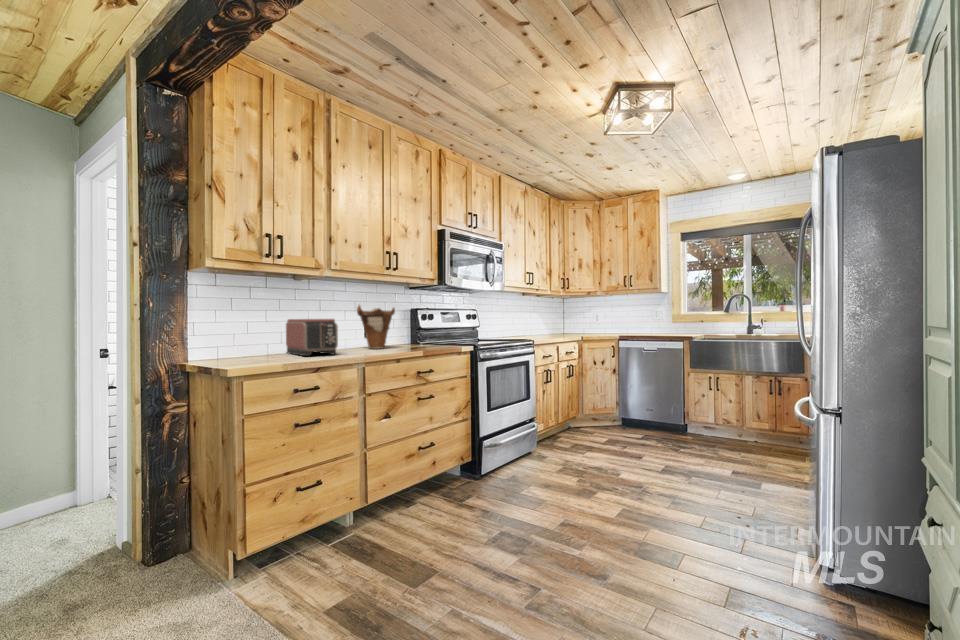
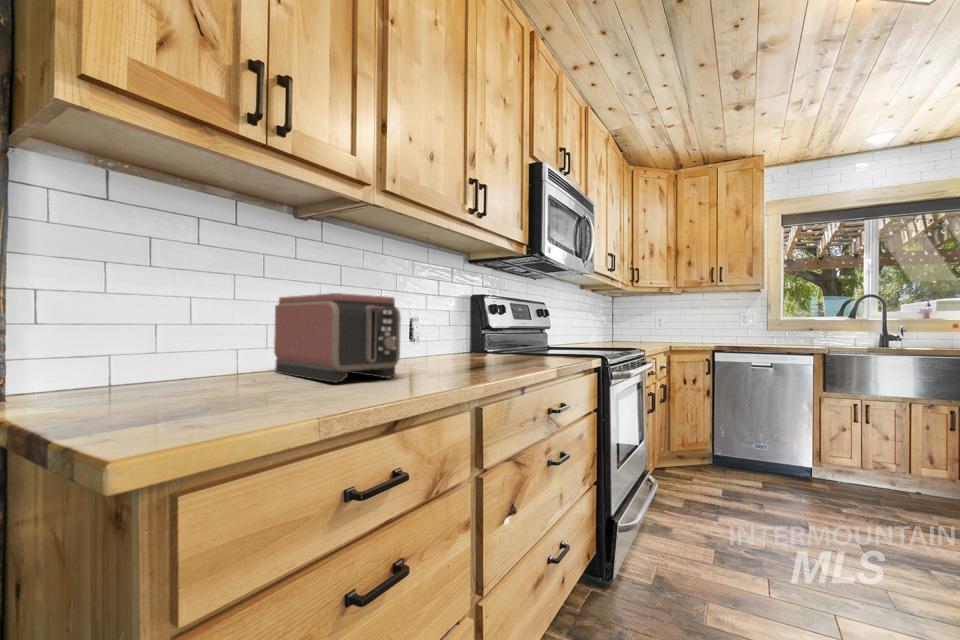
vase: present [357,305,395,349] -> none [409,277,475,364]

